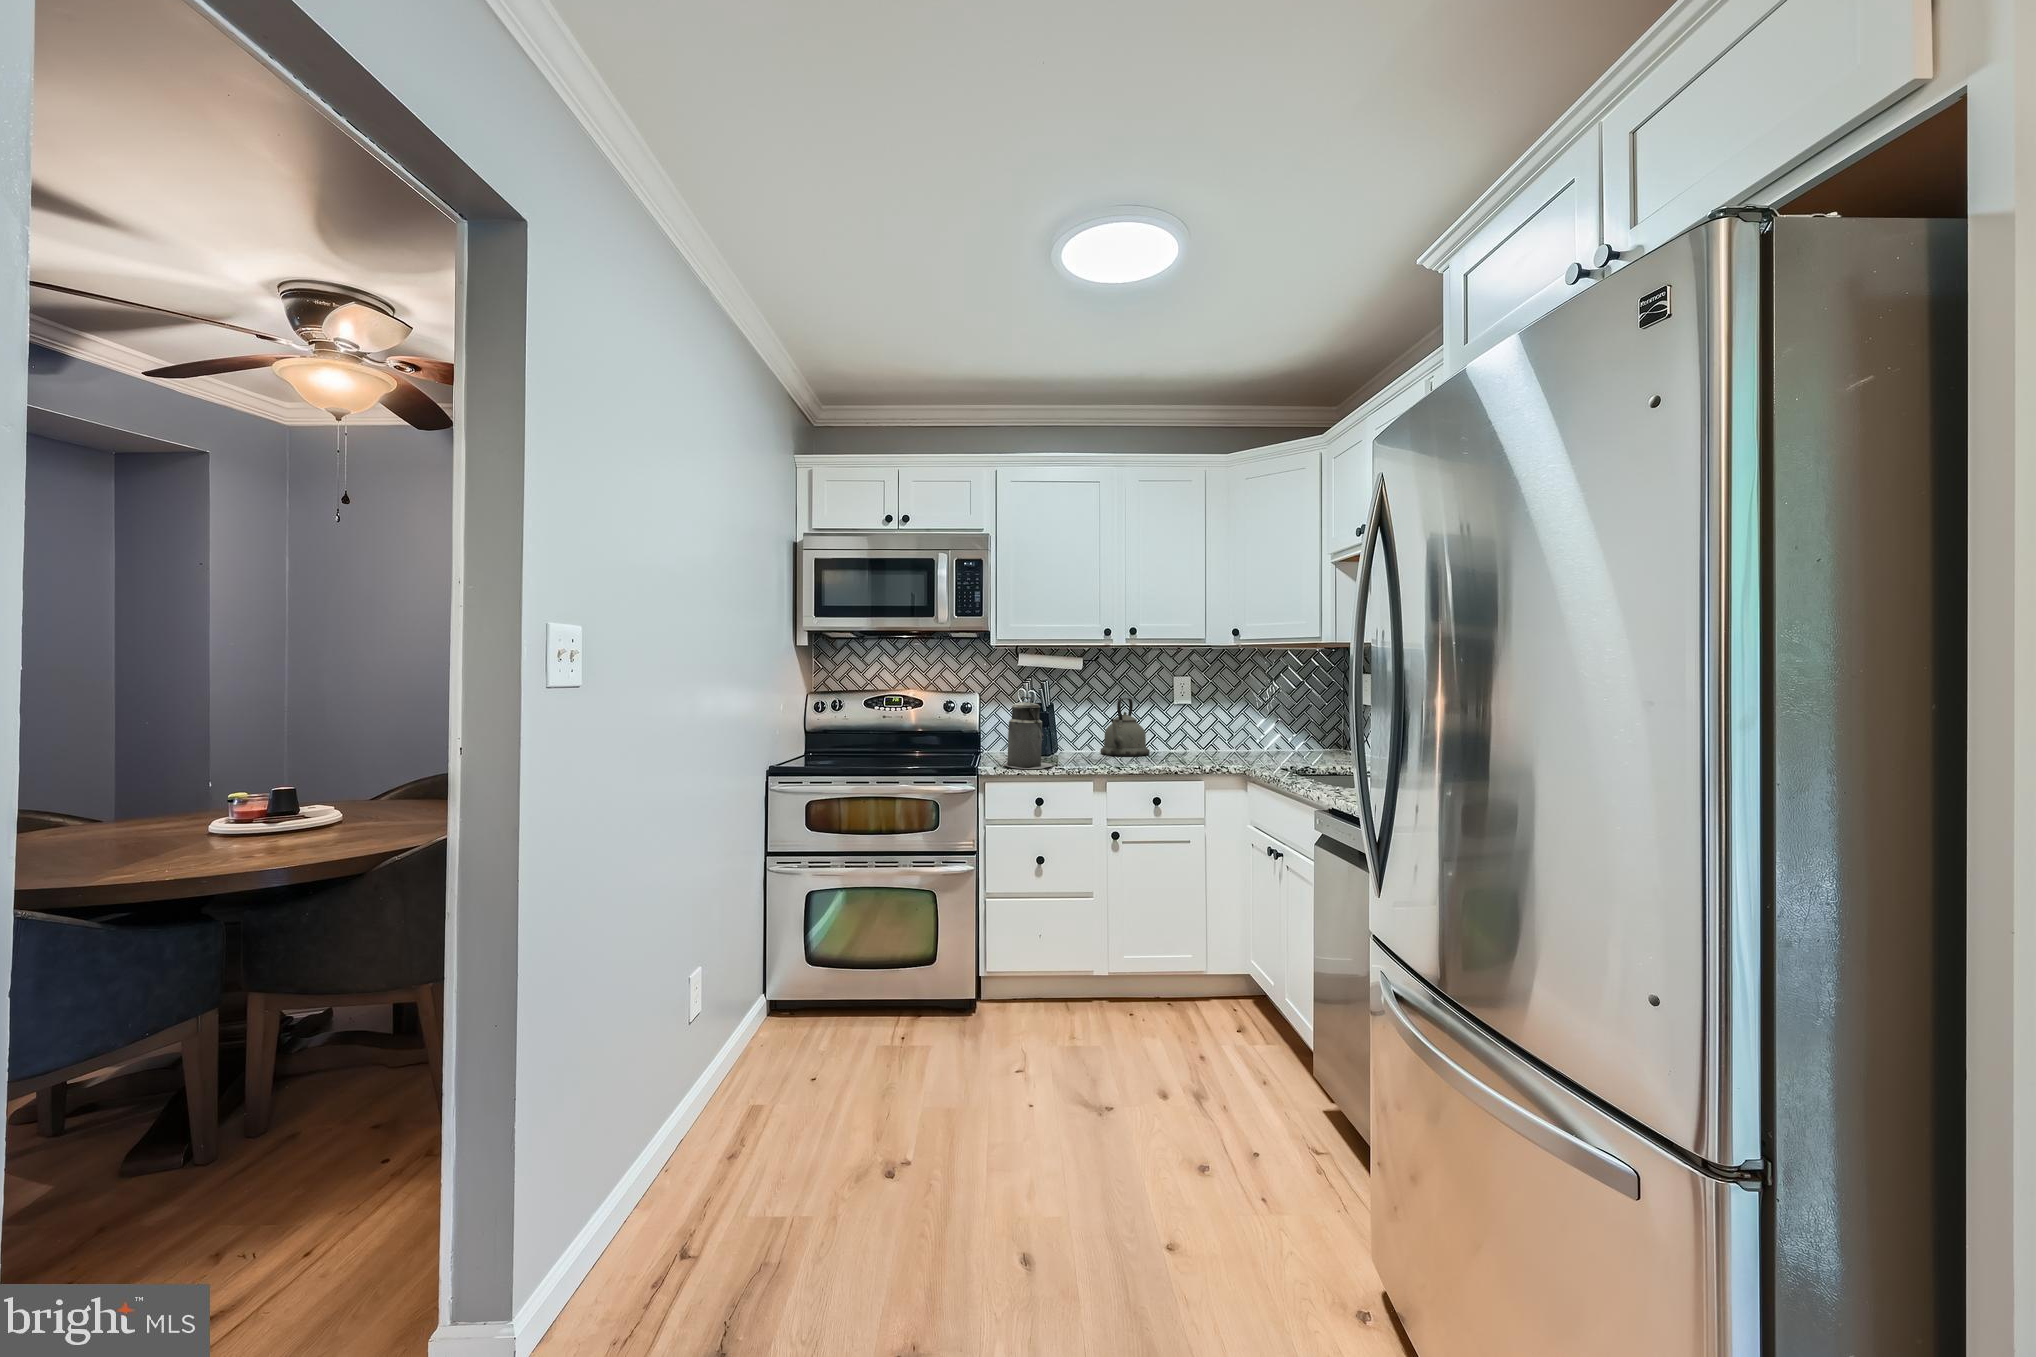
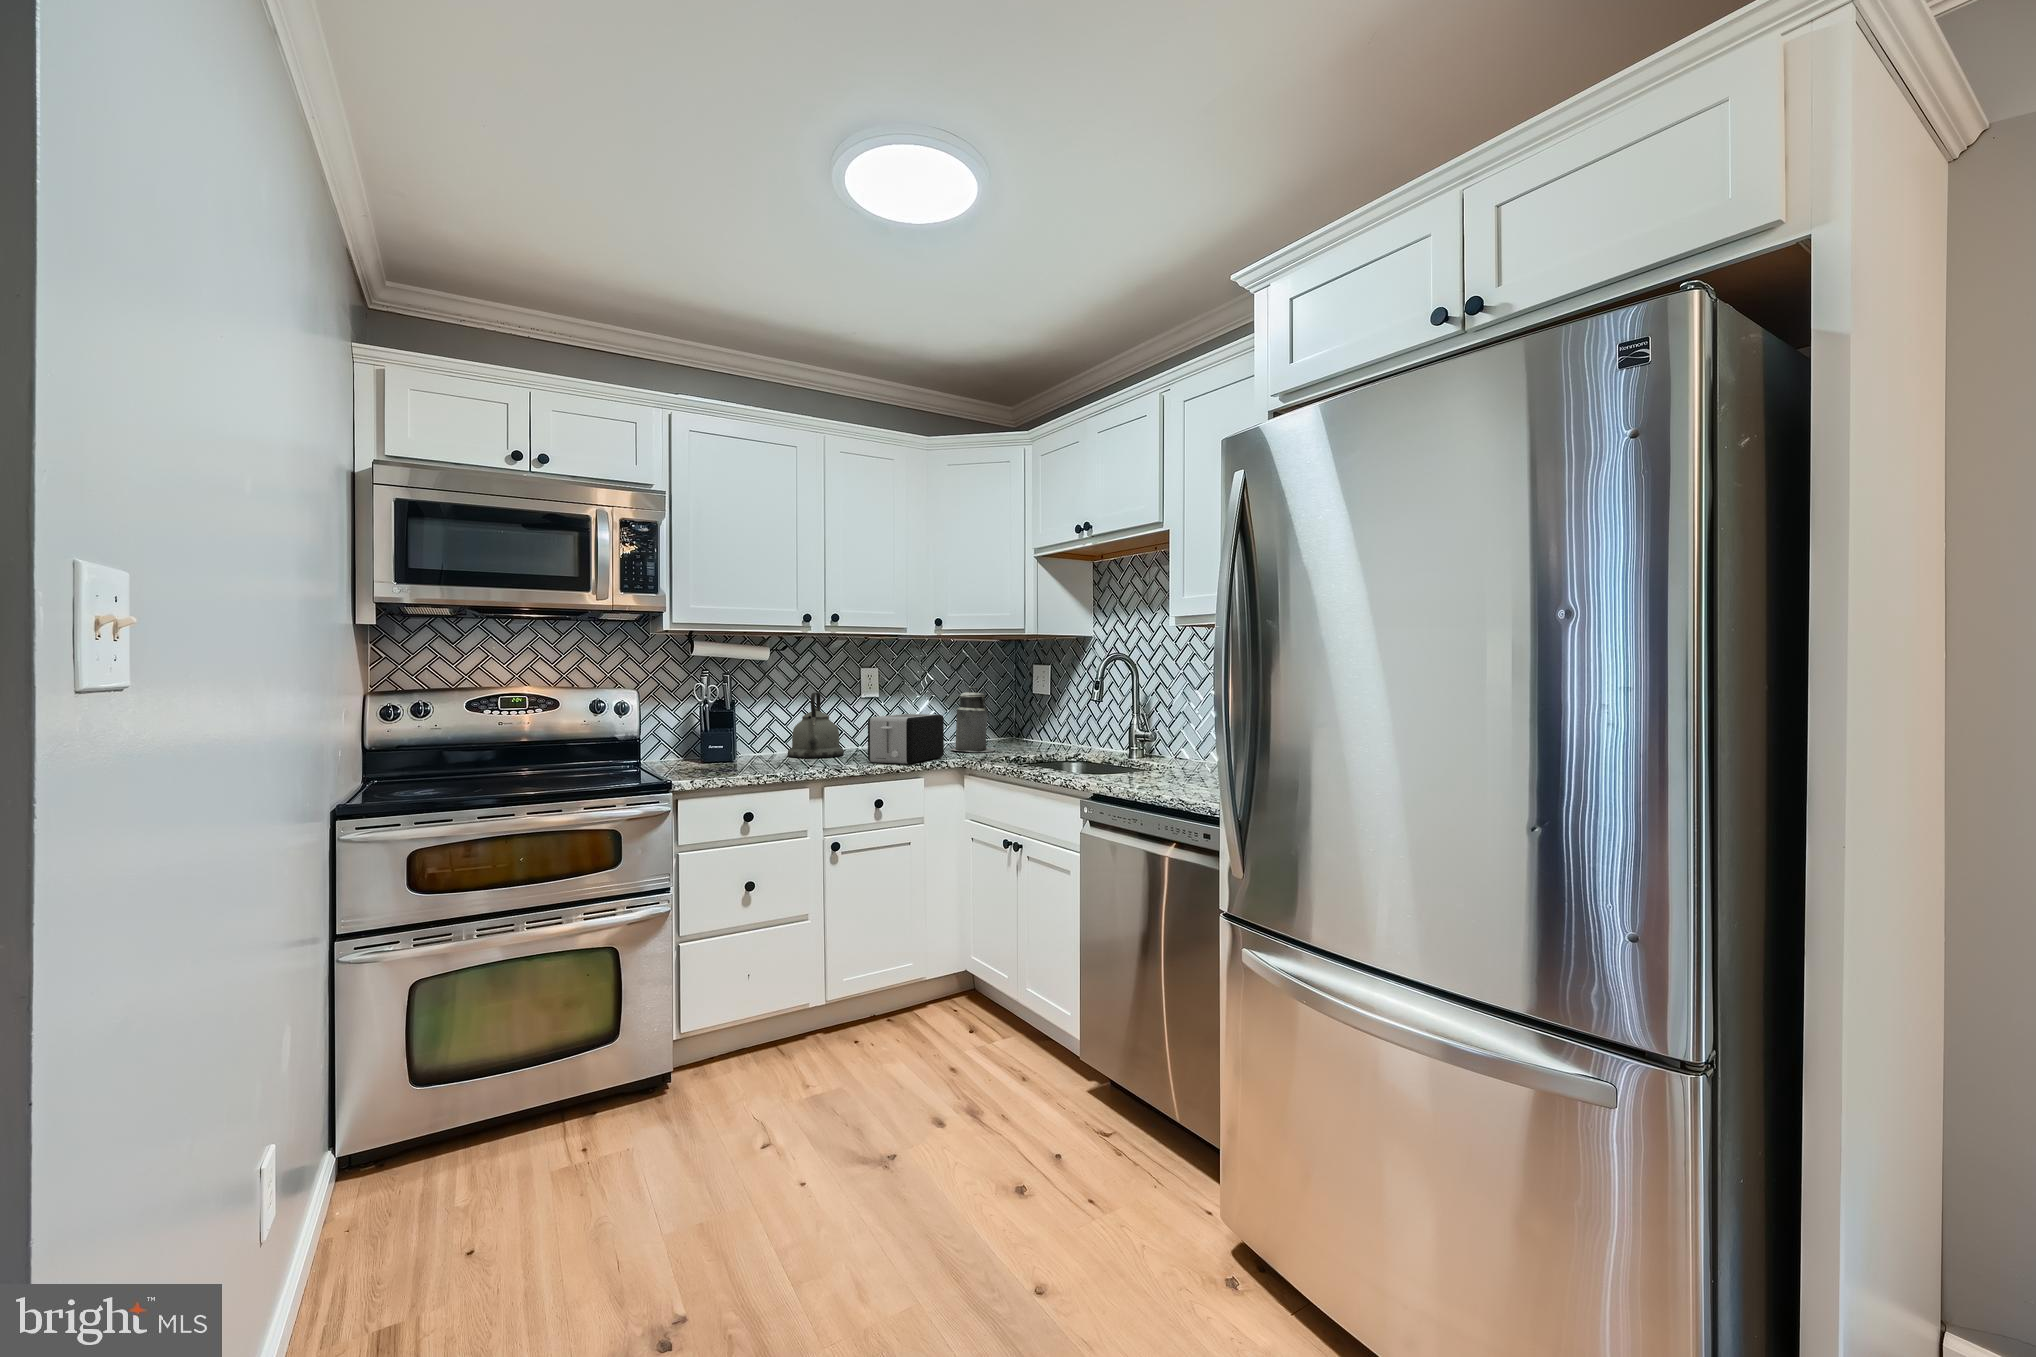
canister: present [1003,697,1052,769] -> present [951,687,995,752]
toaster: none [1156,720,1235,766] -> present [868,714,944,764]

